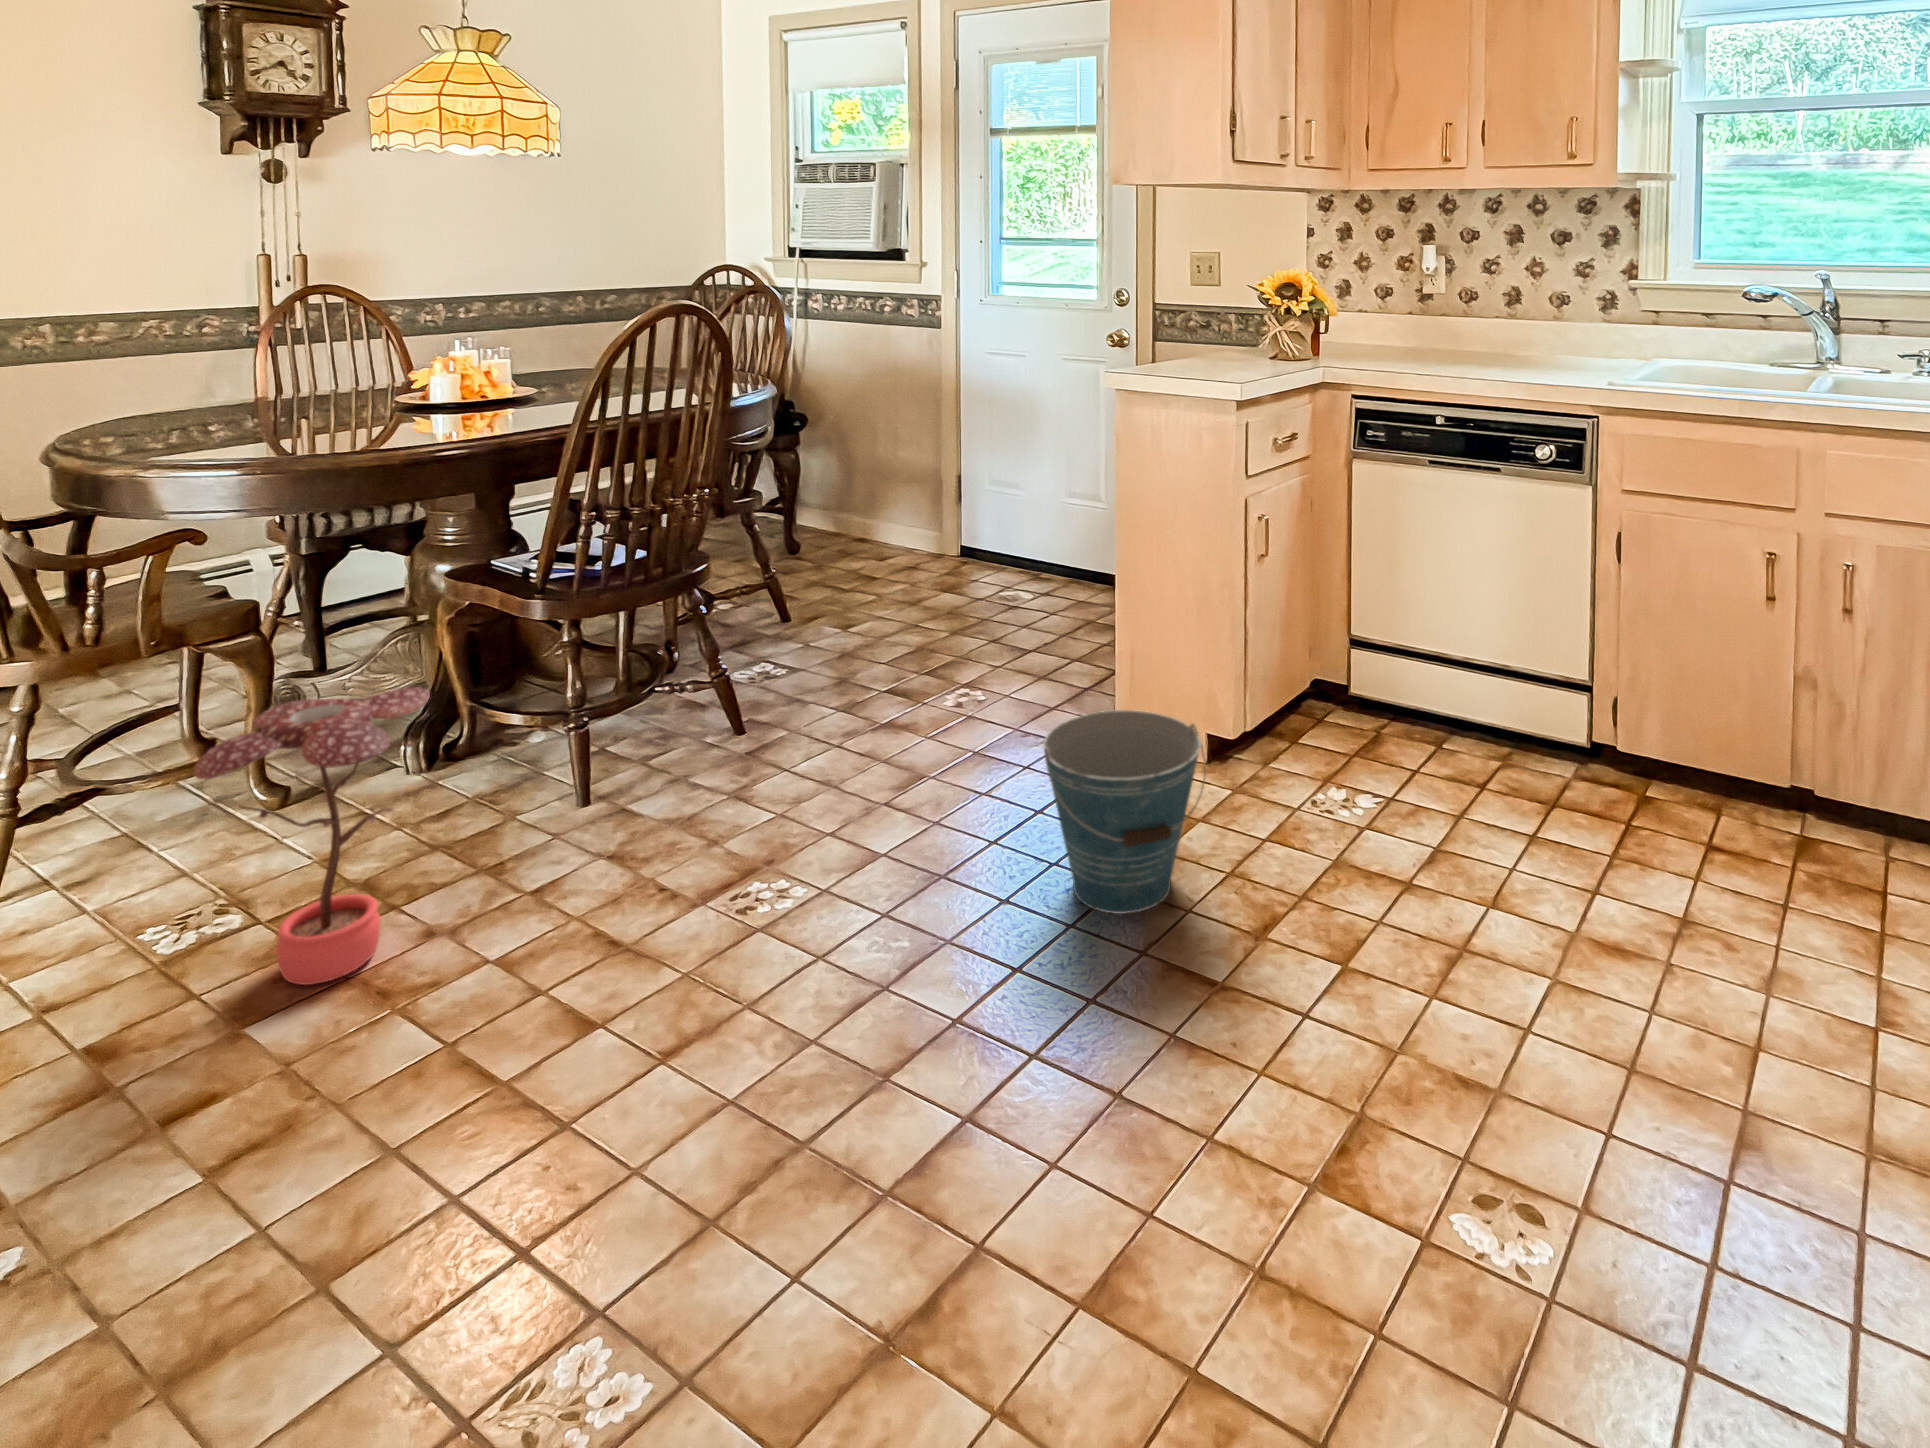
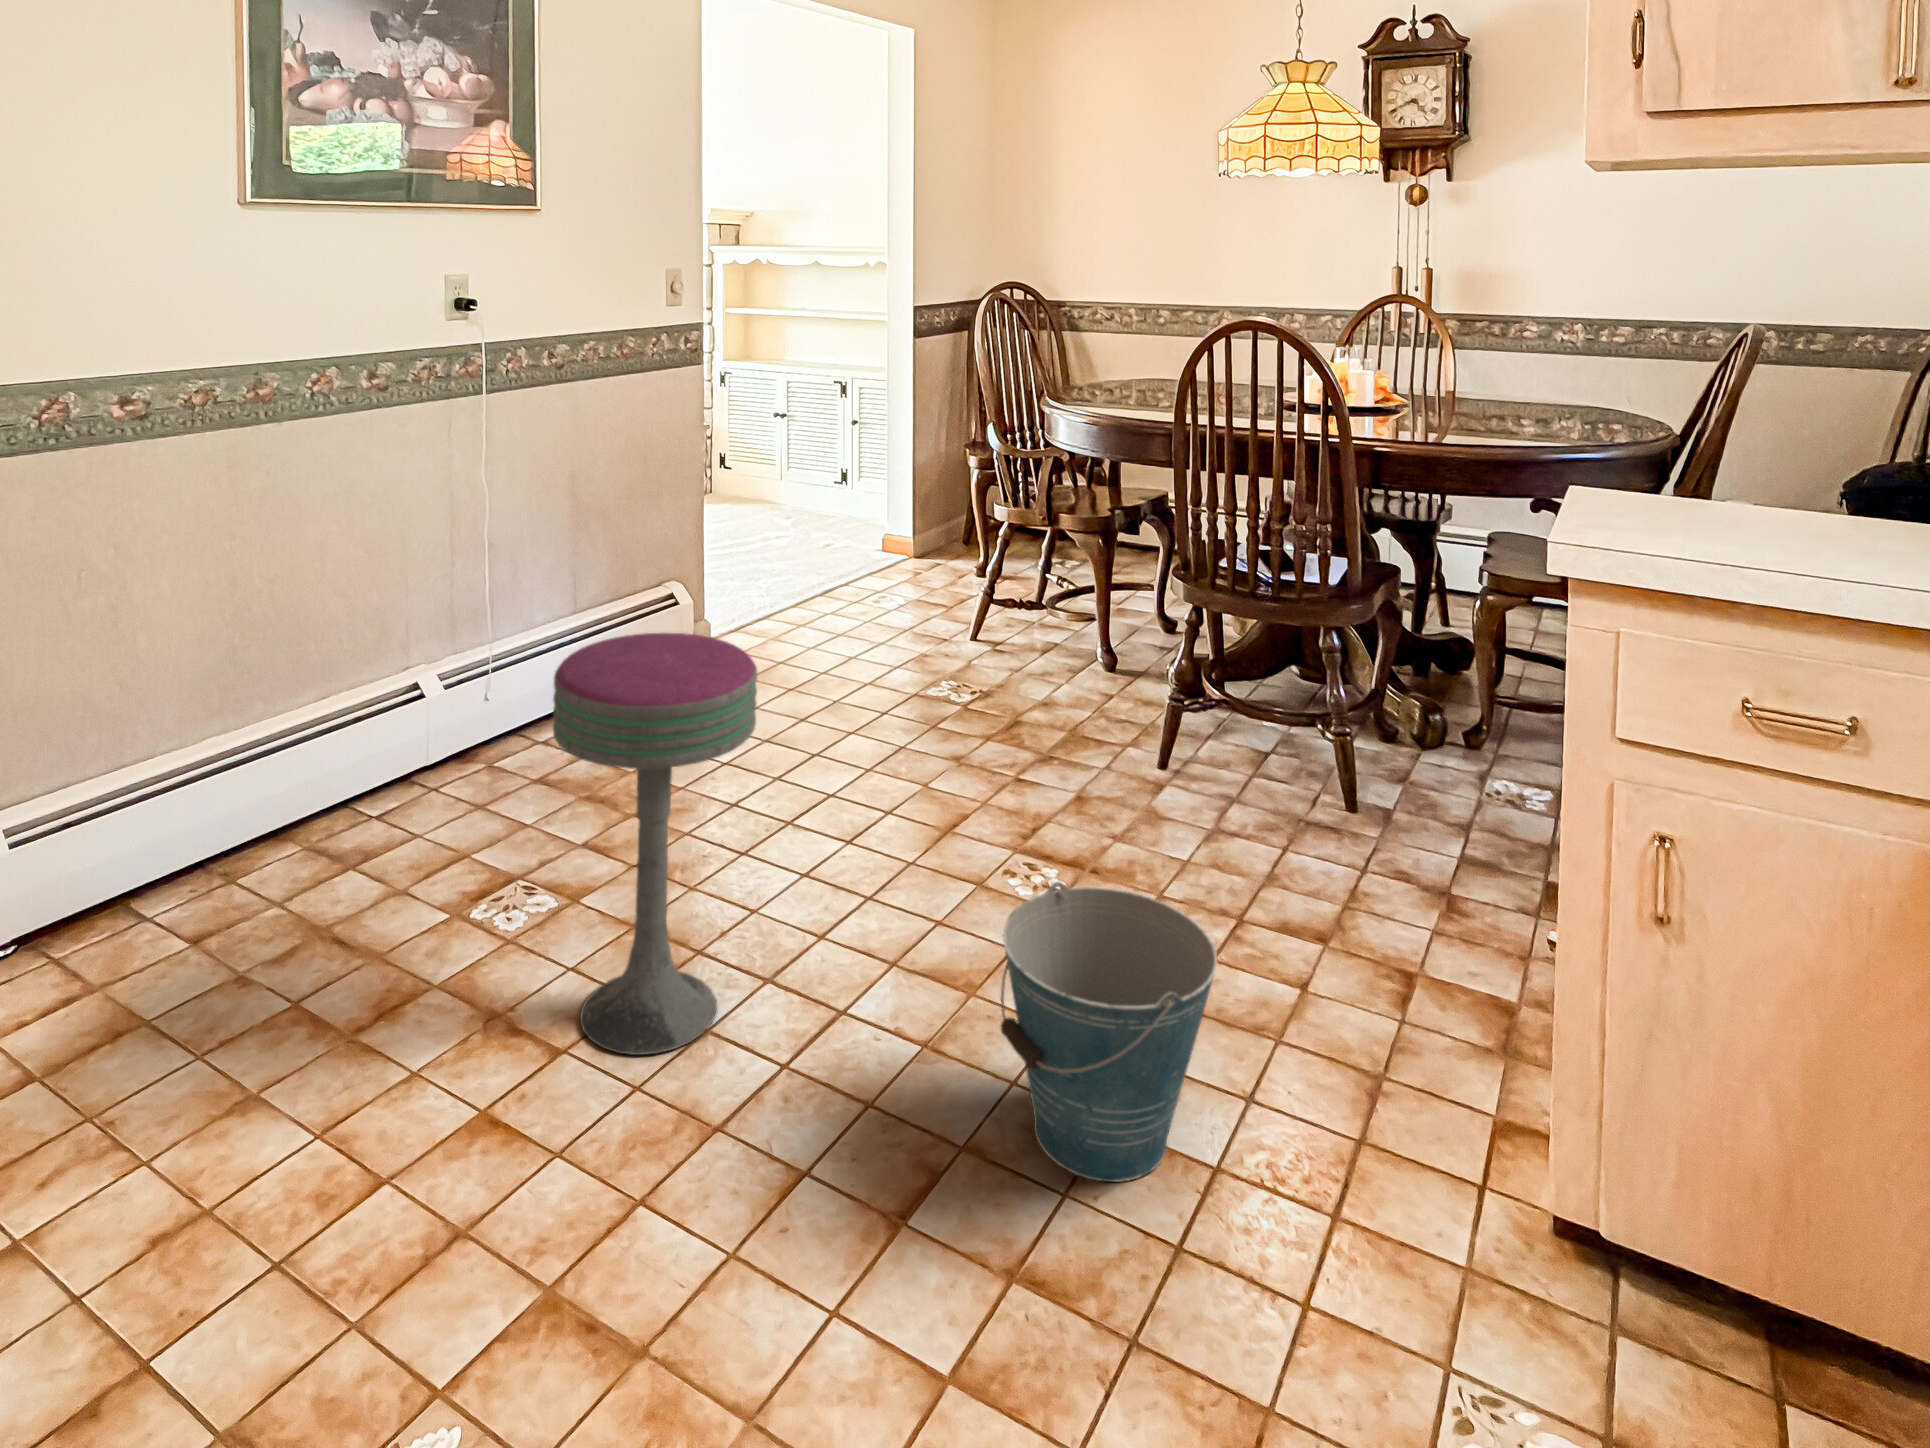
potted plant: present [194,687,430,985] -> none [843,561,974,752]
bar stool: none [779,704,1026,1234] -> present [553,633,757,1055]

